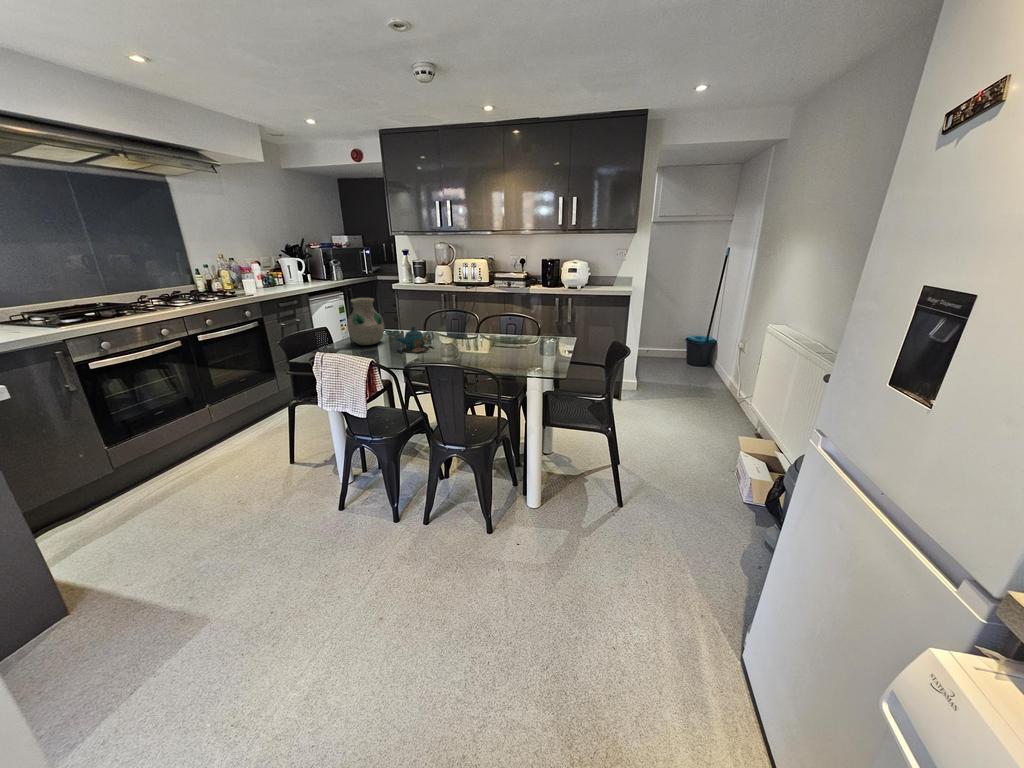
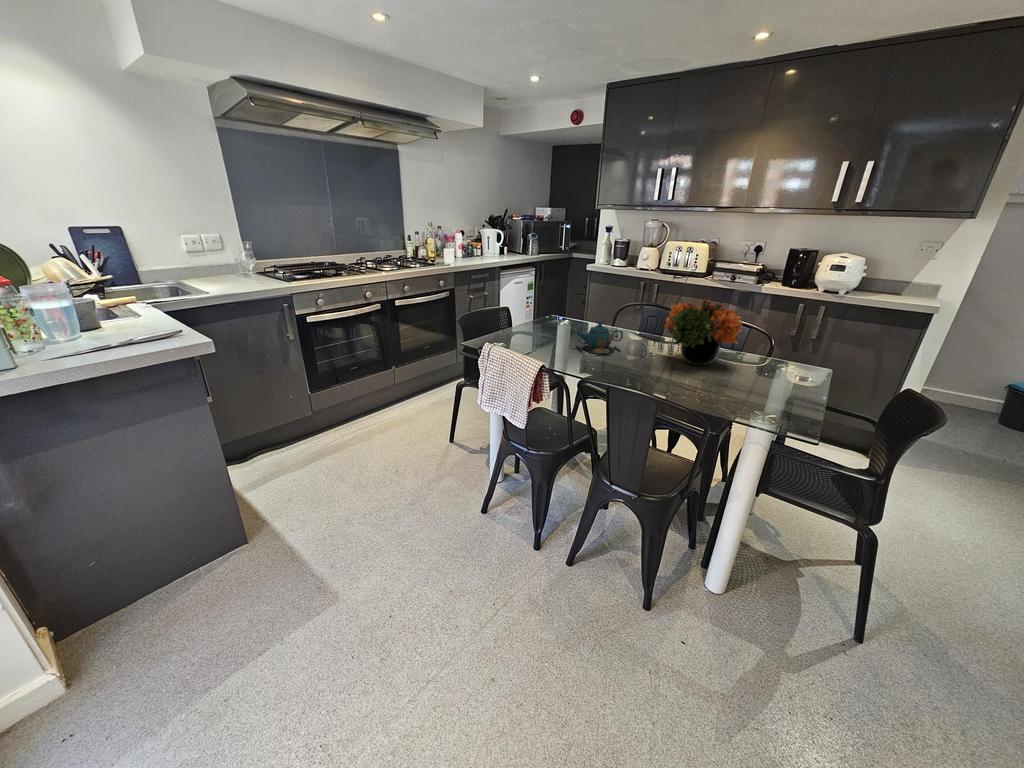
vase: present [347,298,384,345] -> none [528,280,568,335]
flower arrangement: none [462,298,518,349] -> present [664,299,742,365]

